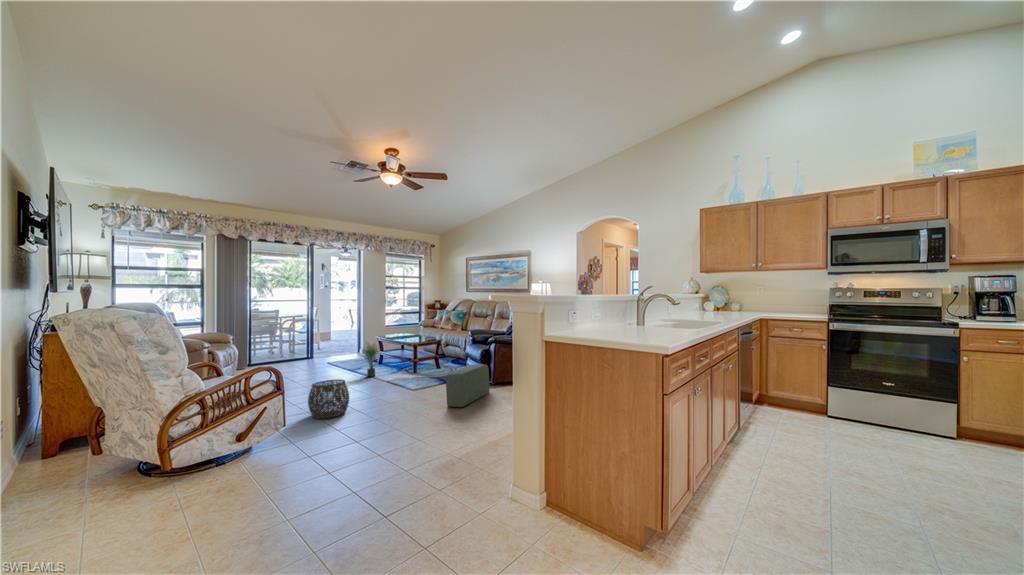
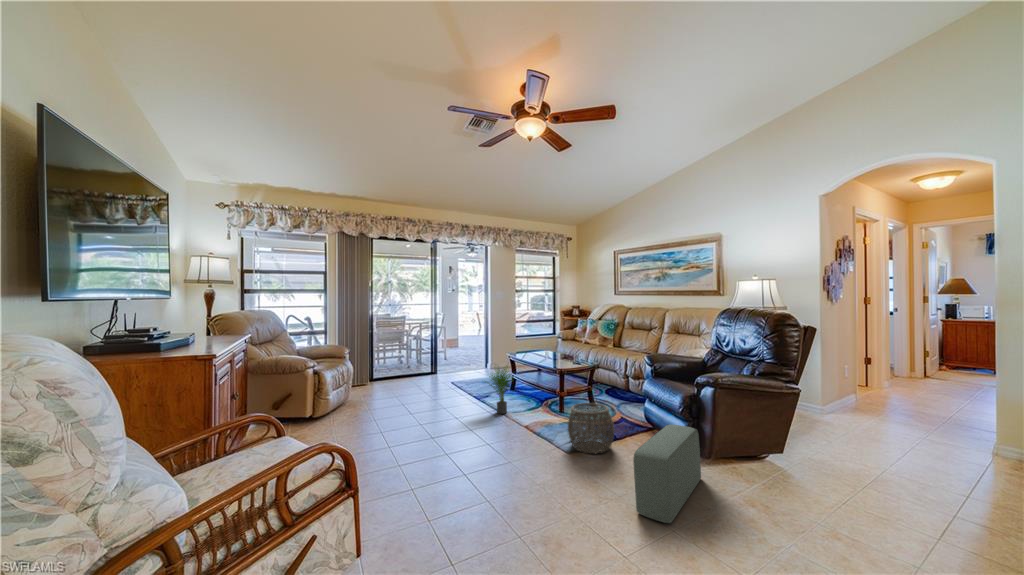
woven basket: present [308,379,349,419] -> present [568,403,614,454]

